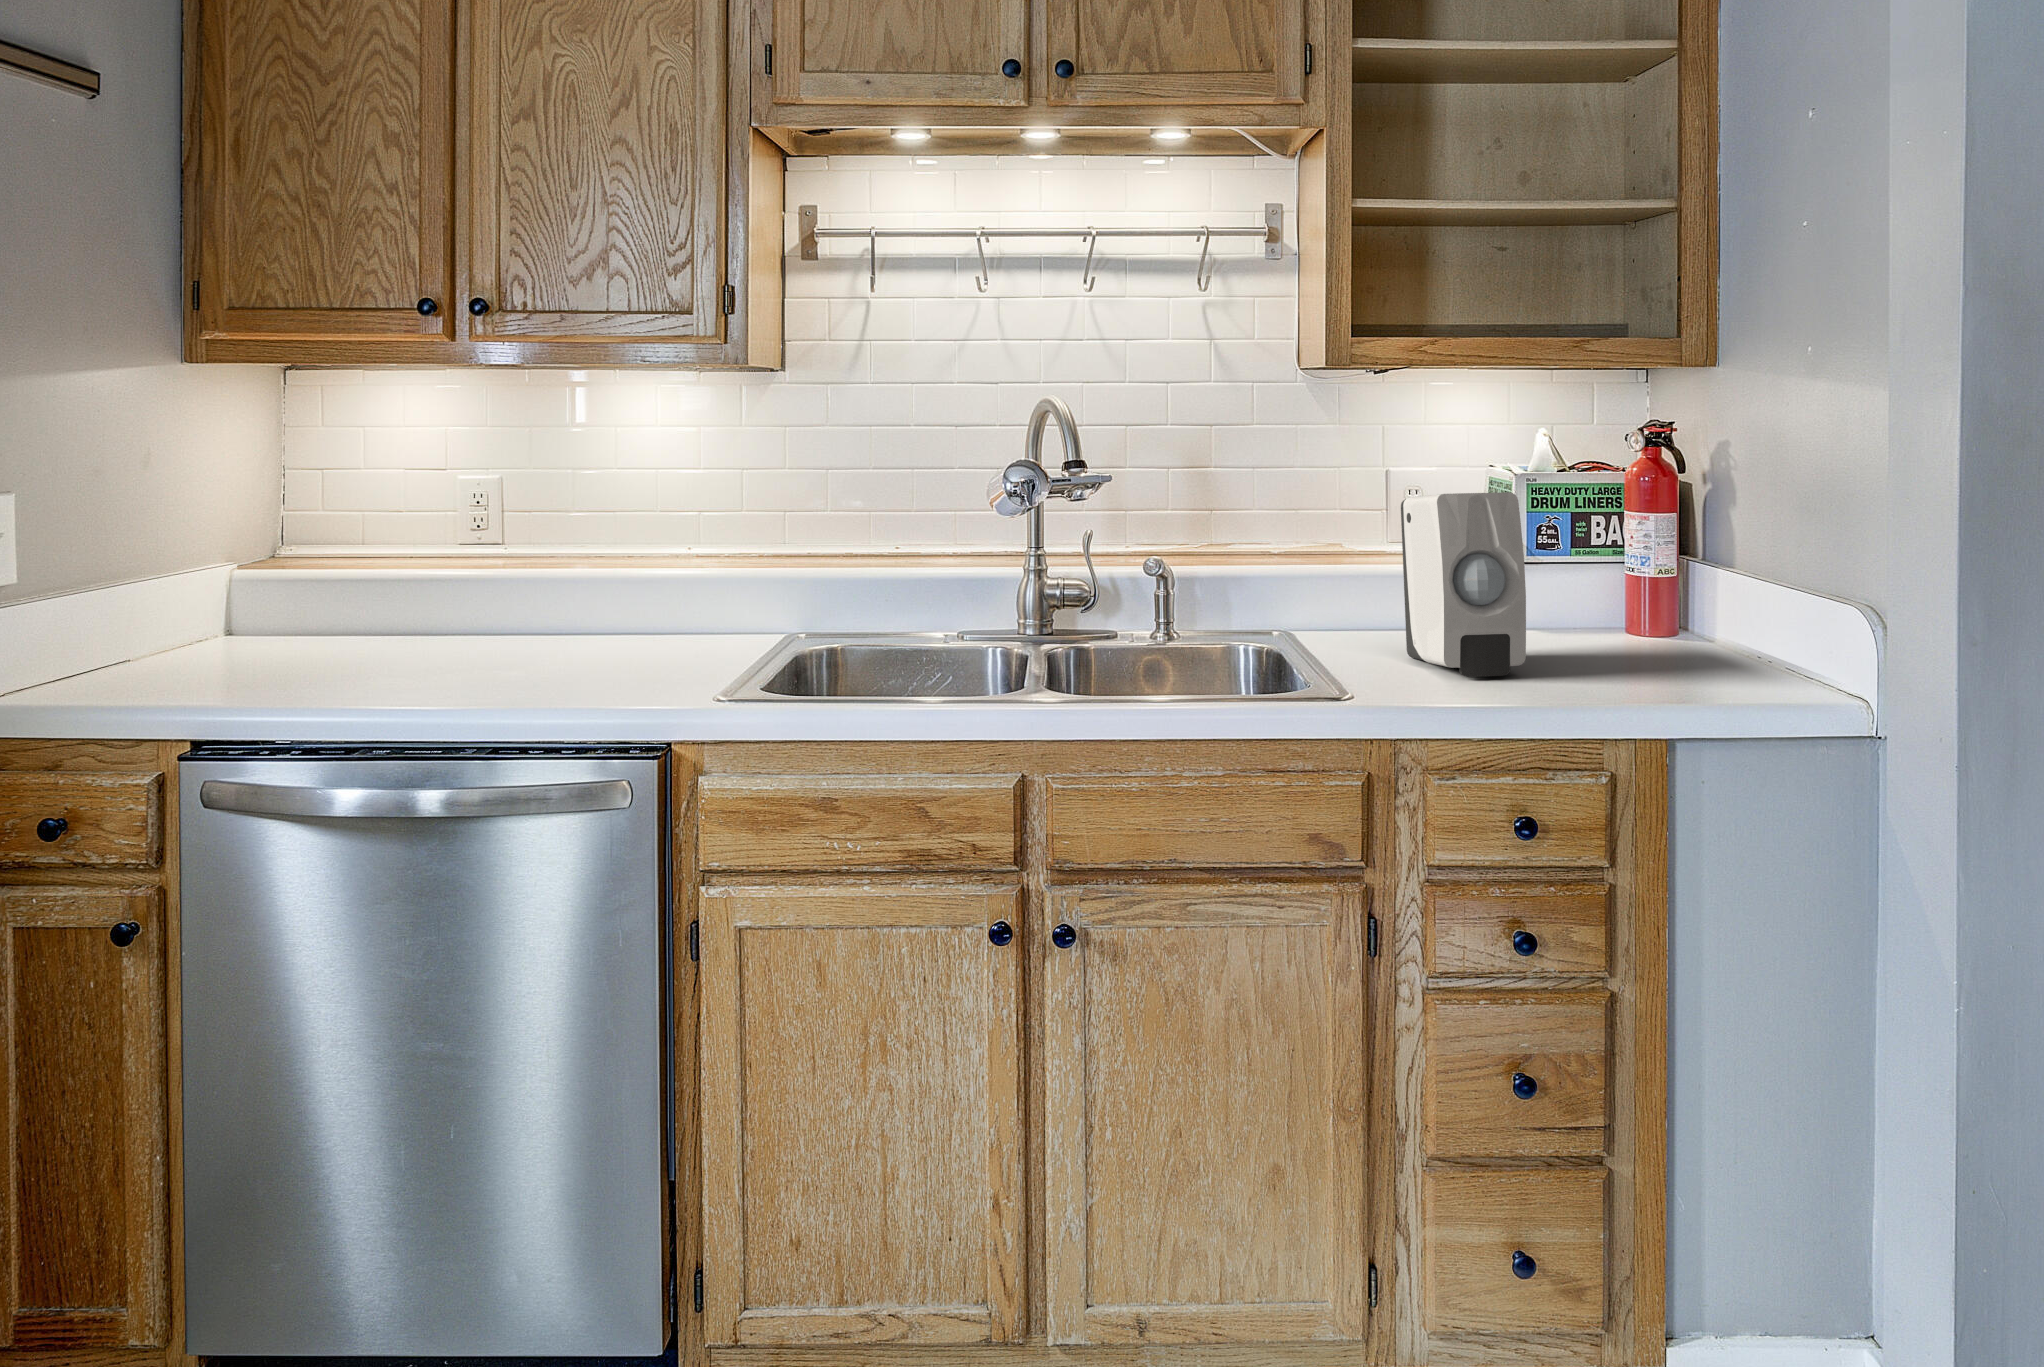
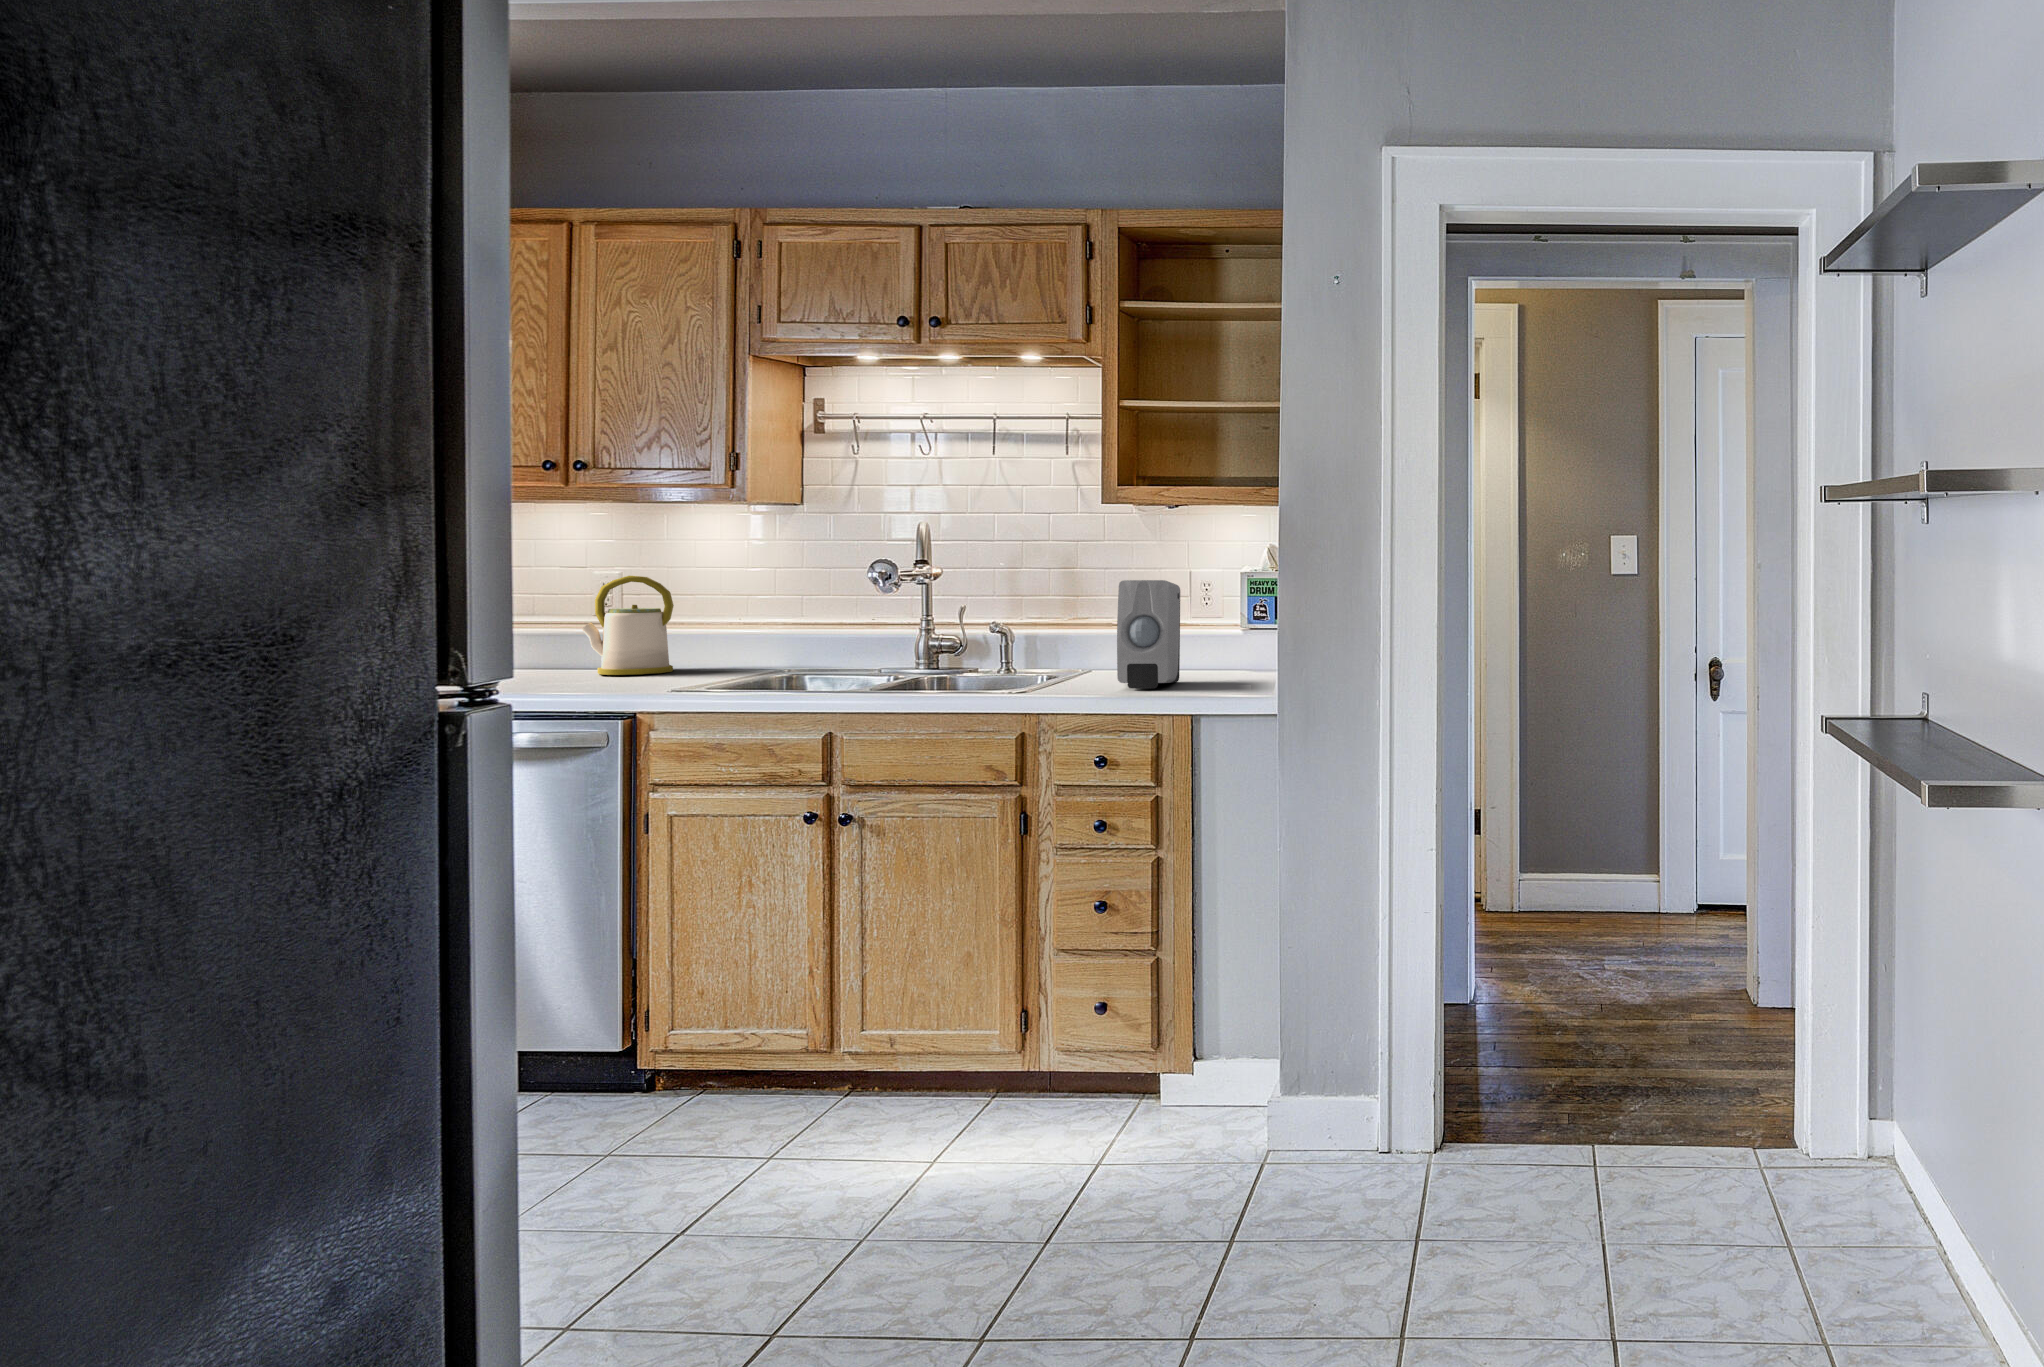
kettle: none [445,492,581,656] -> present [582,576,674,675]

